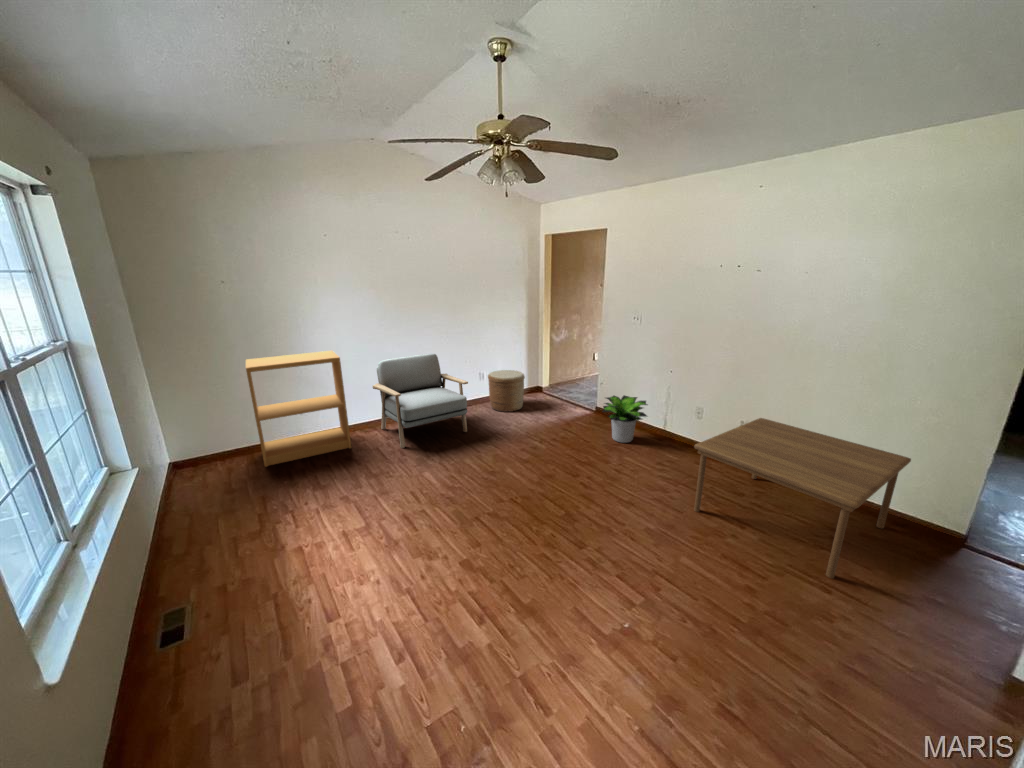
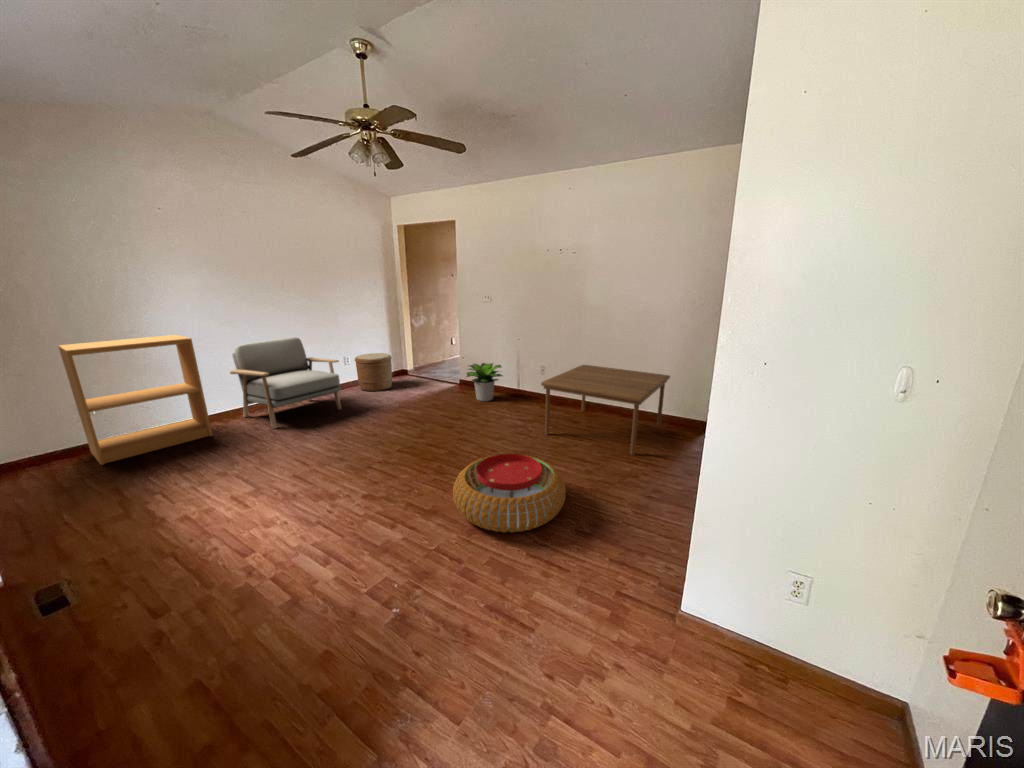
pouf: none [555,548,713,688] -> present [453,454,566,533]

